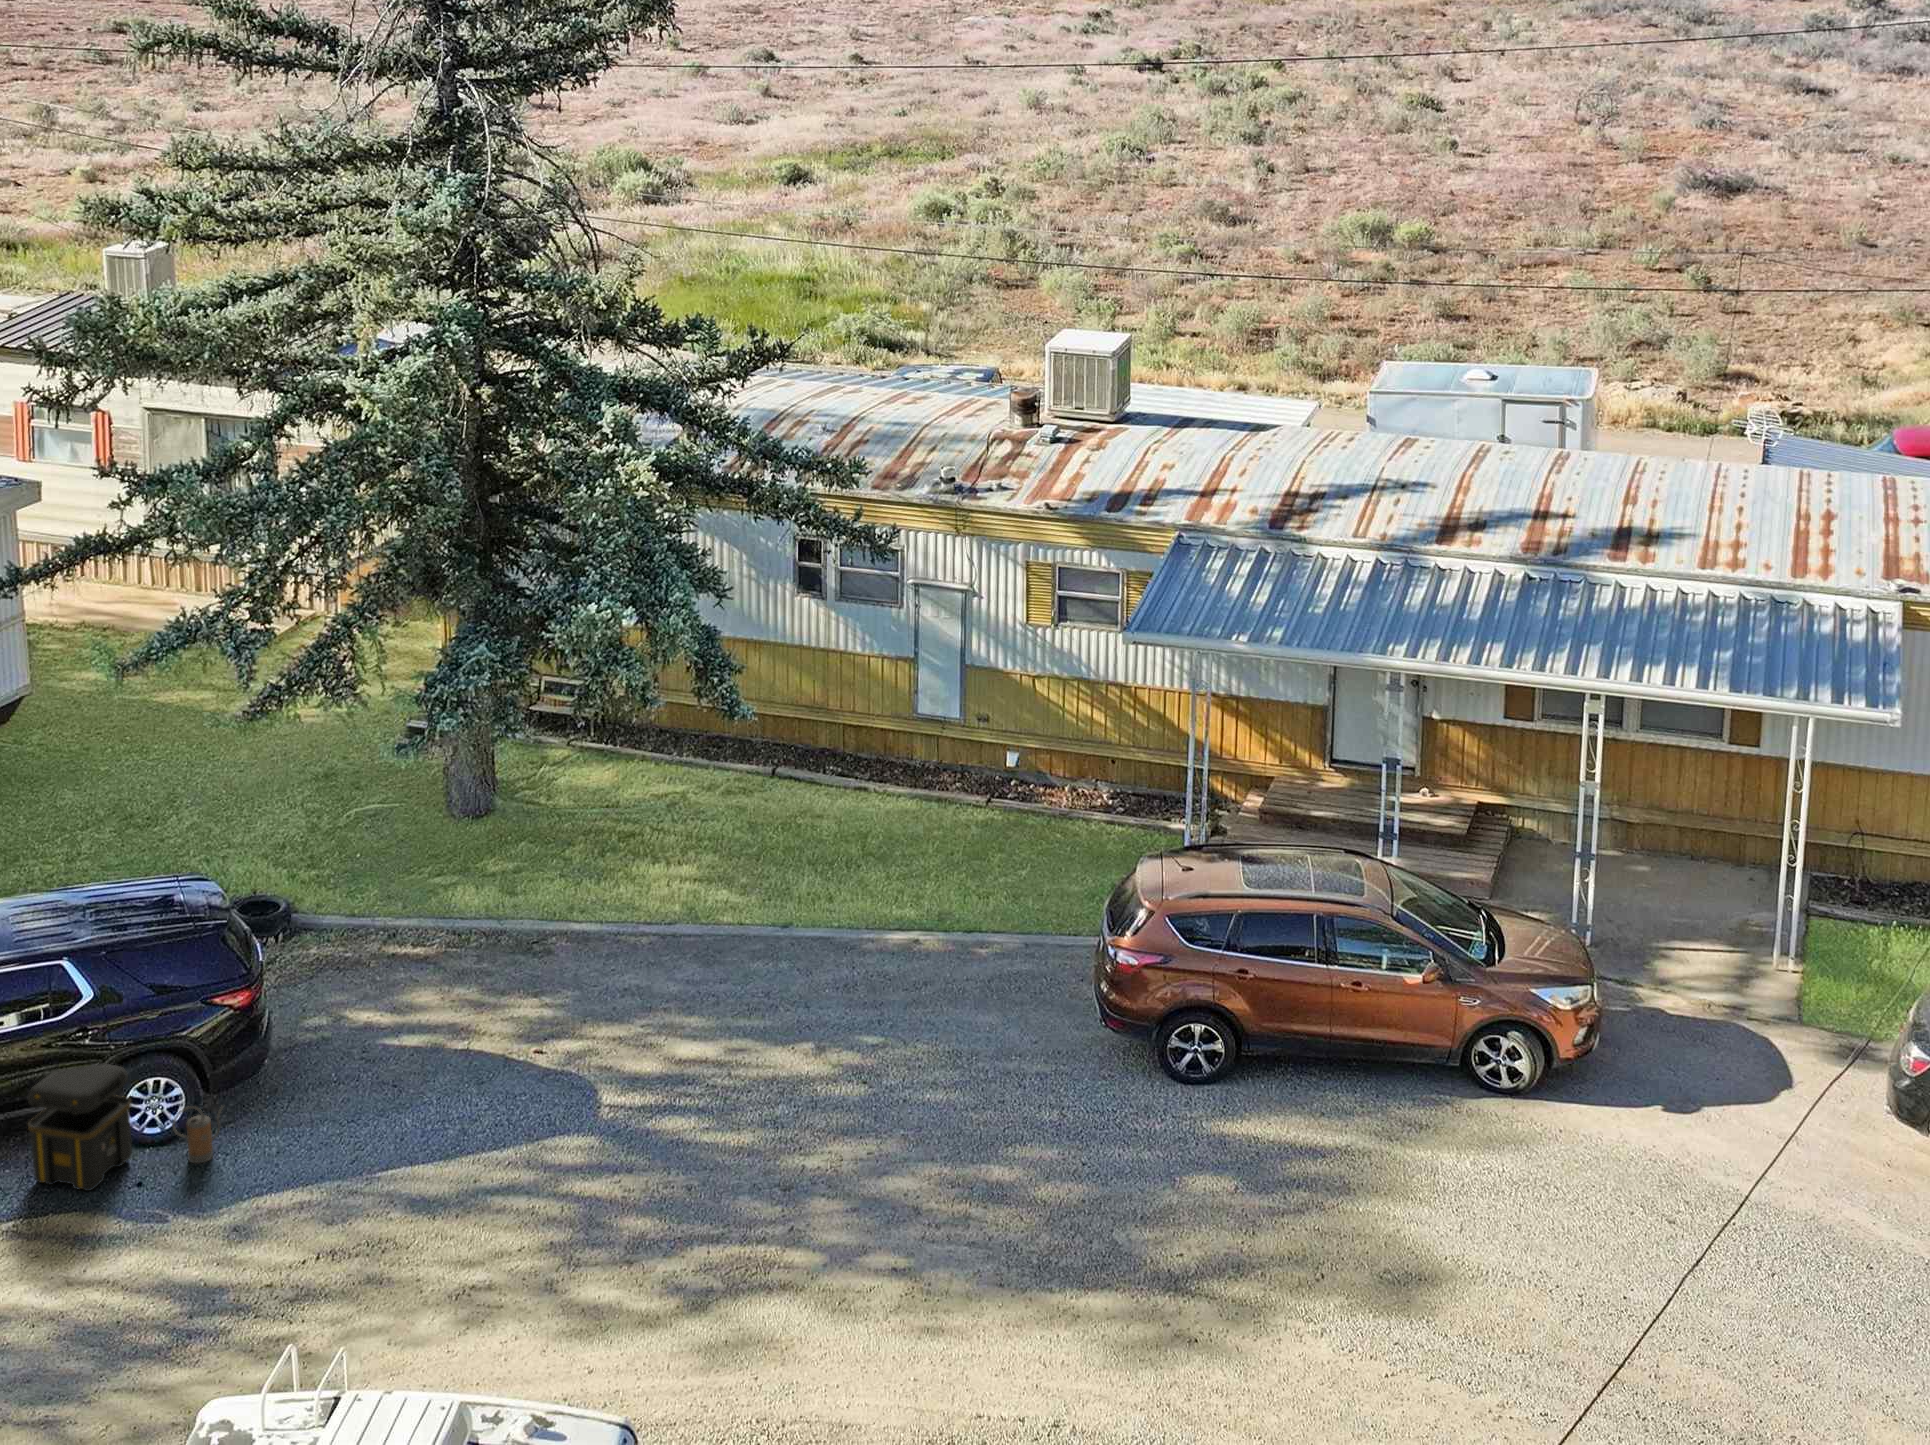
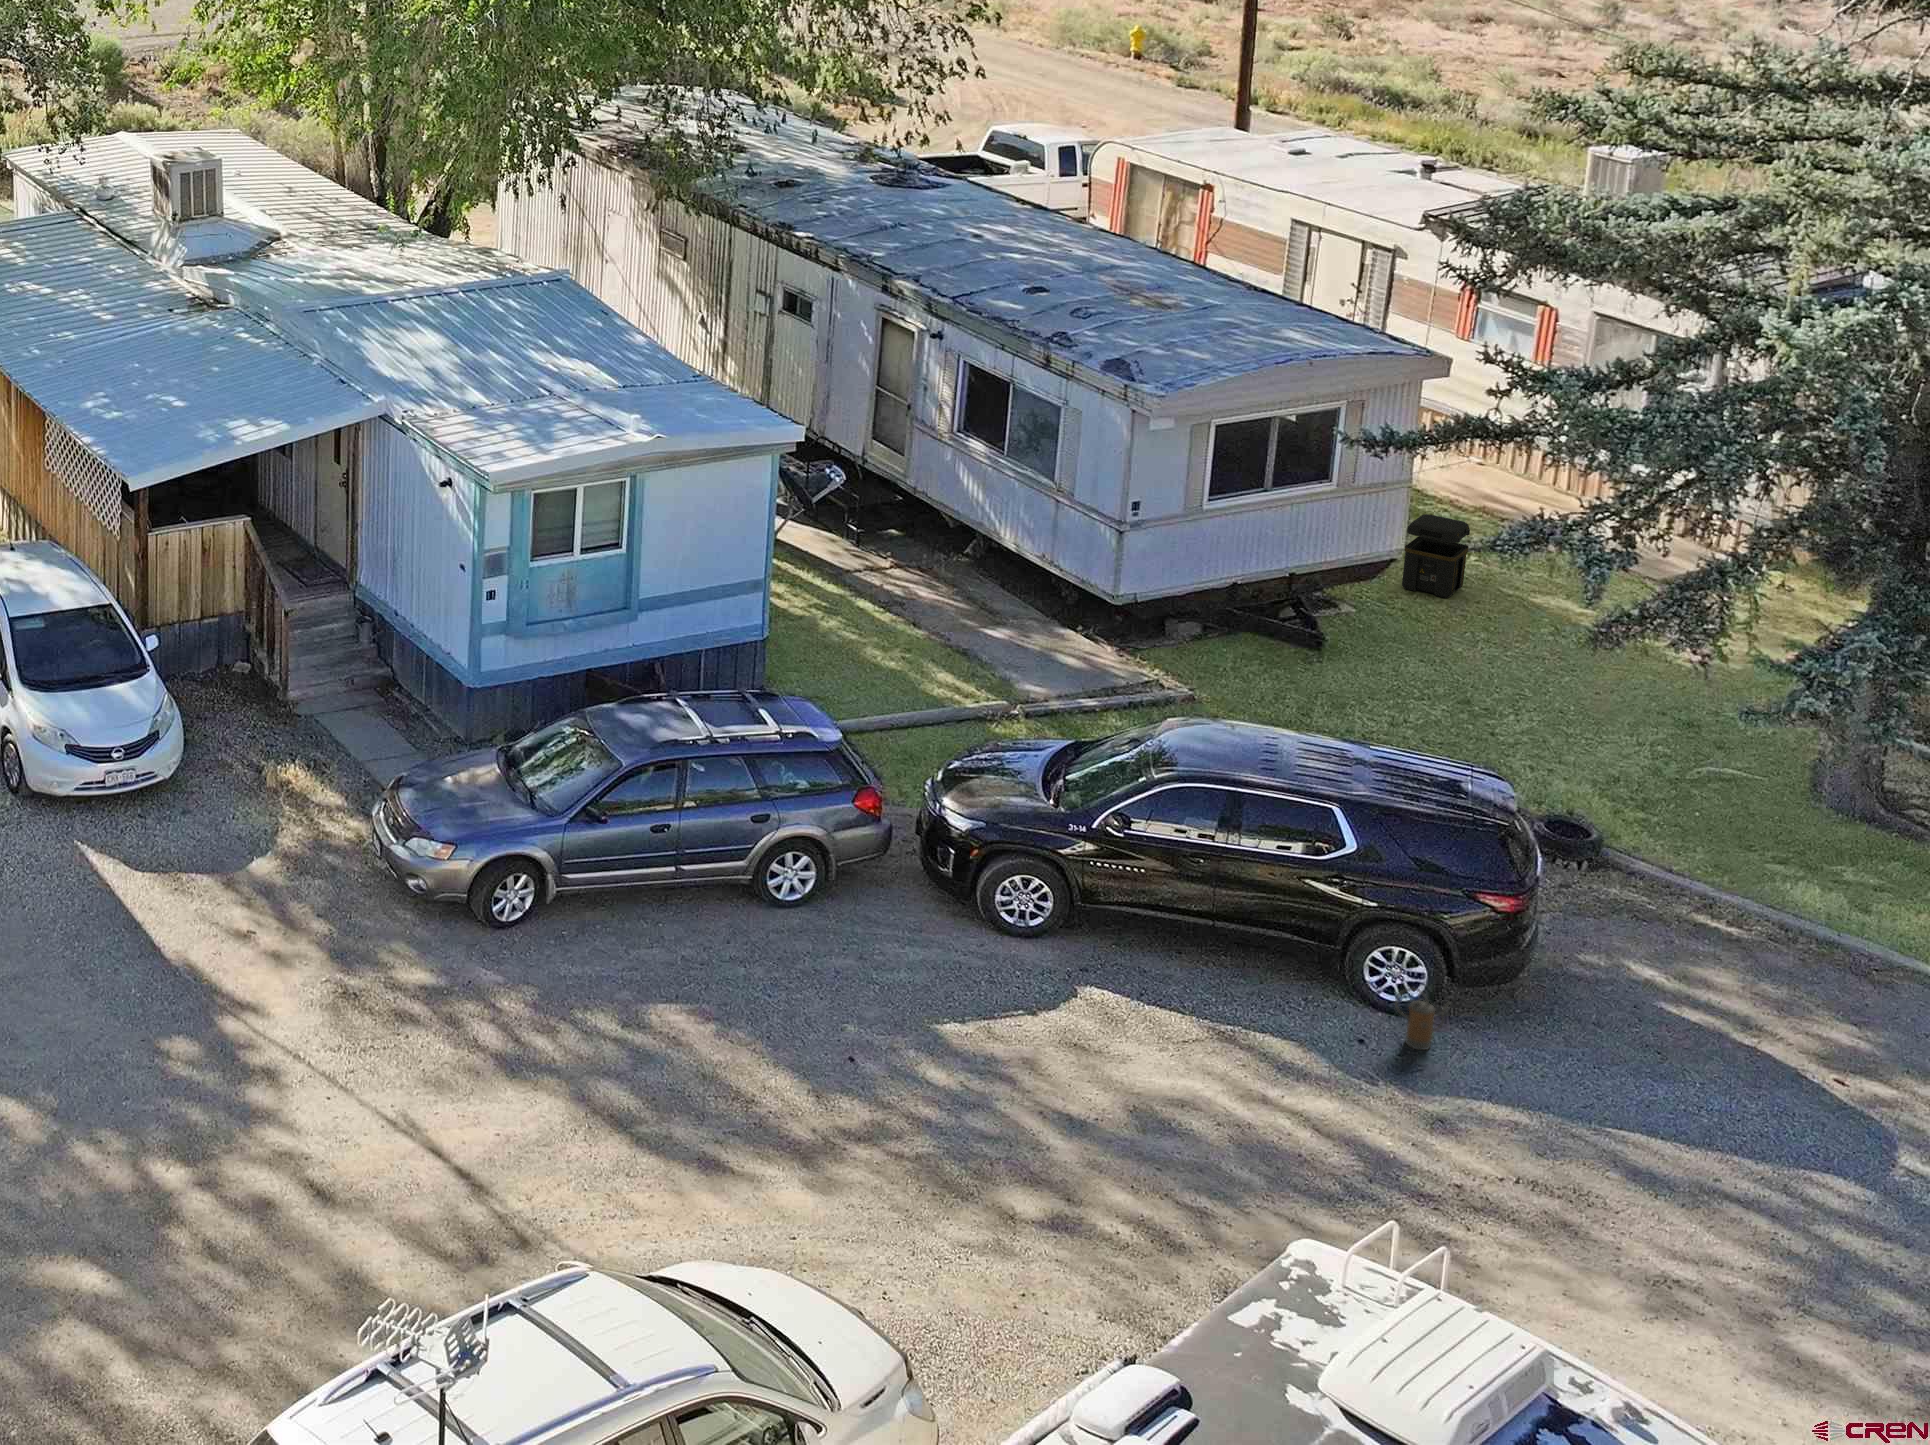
toolbox: present [28,1063,132,1191] -> present [1402,514,1470,598]

